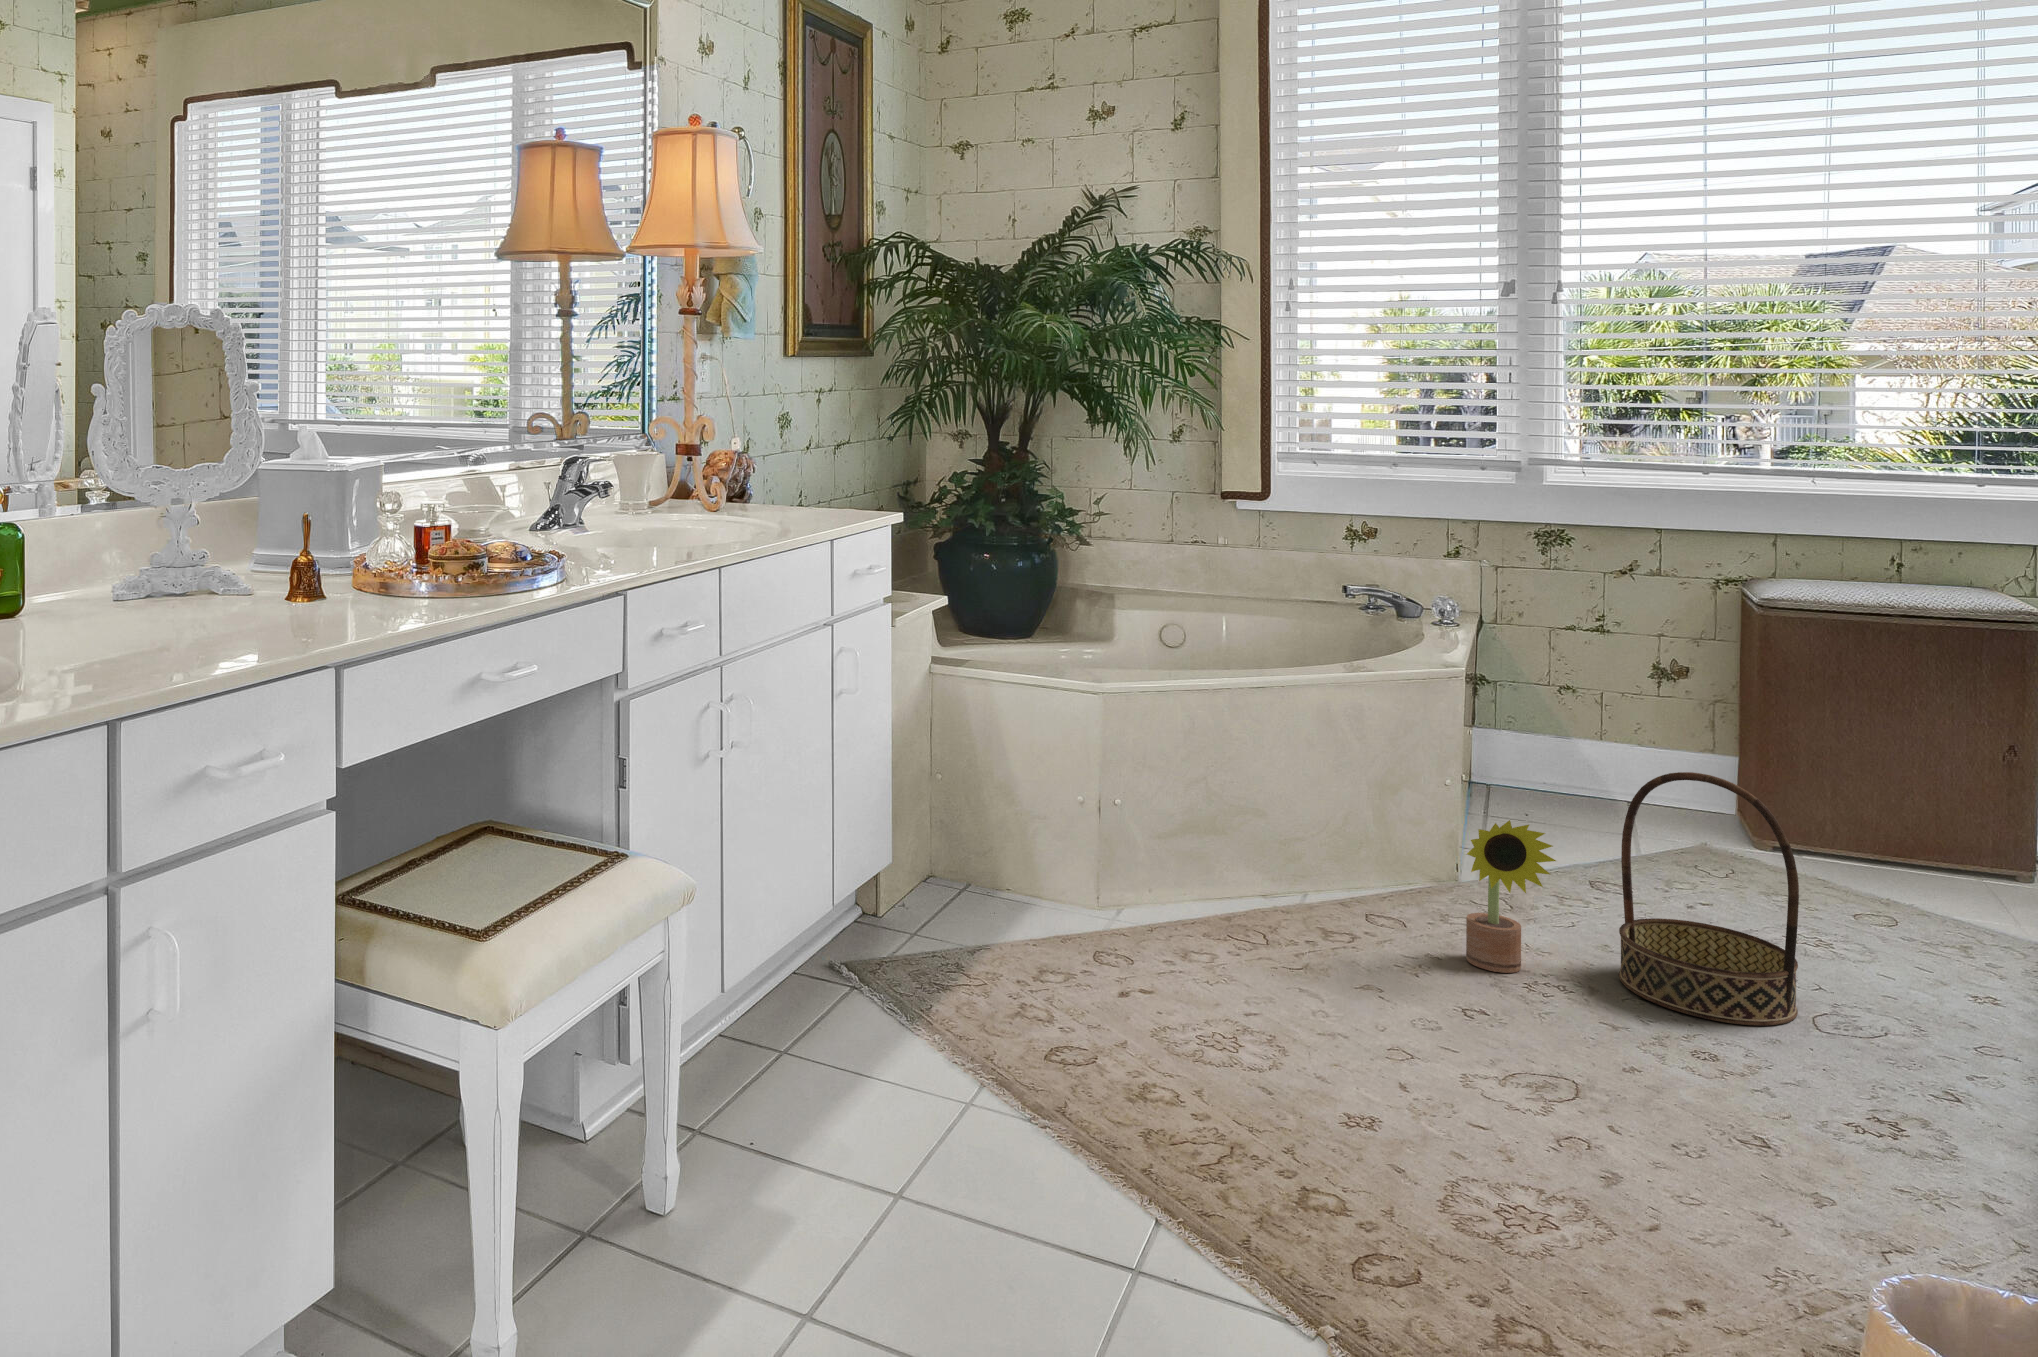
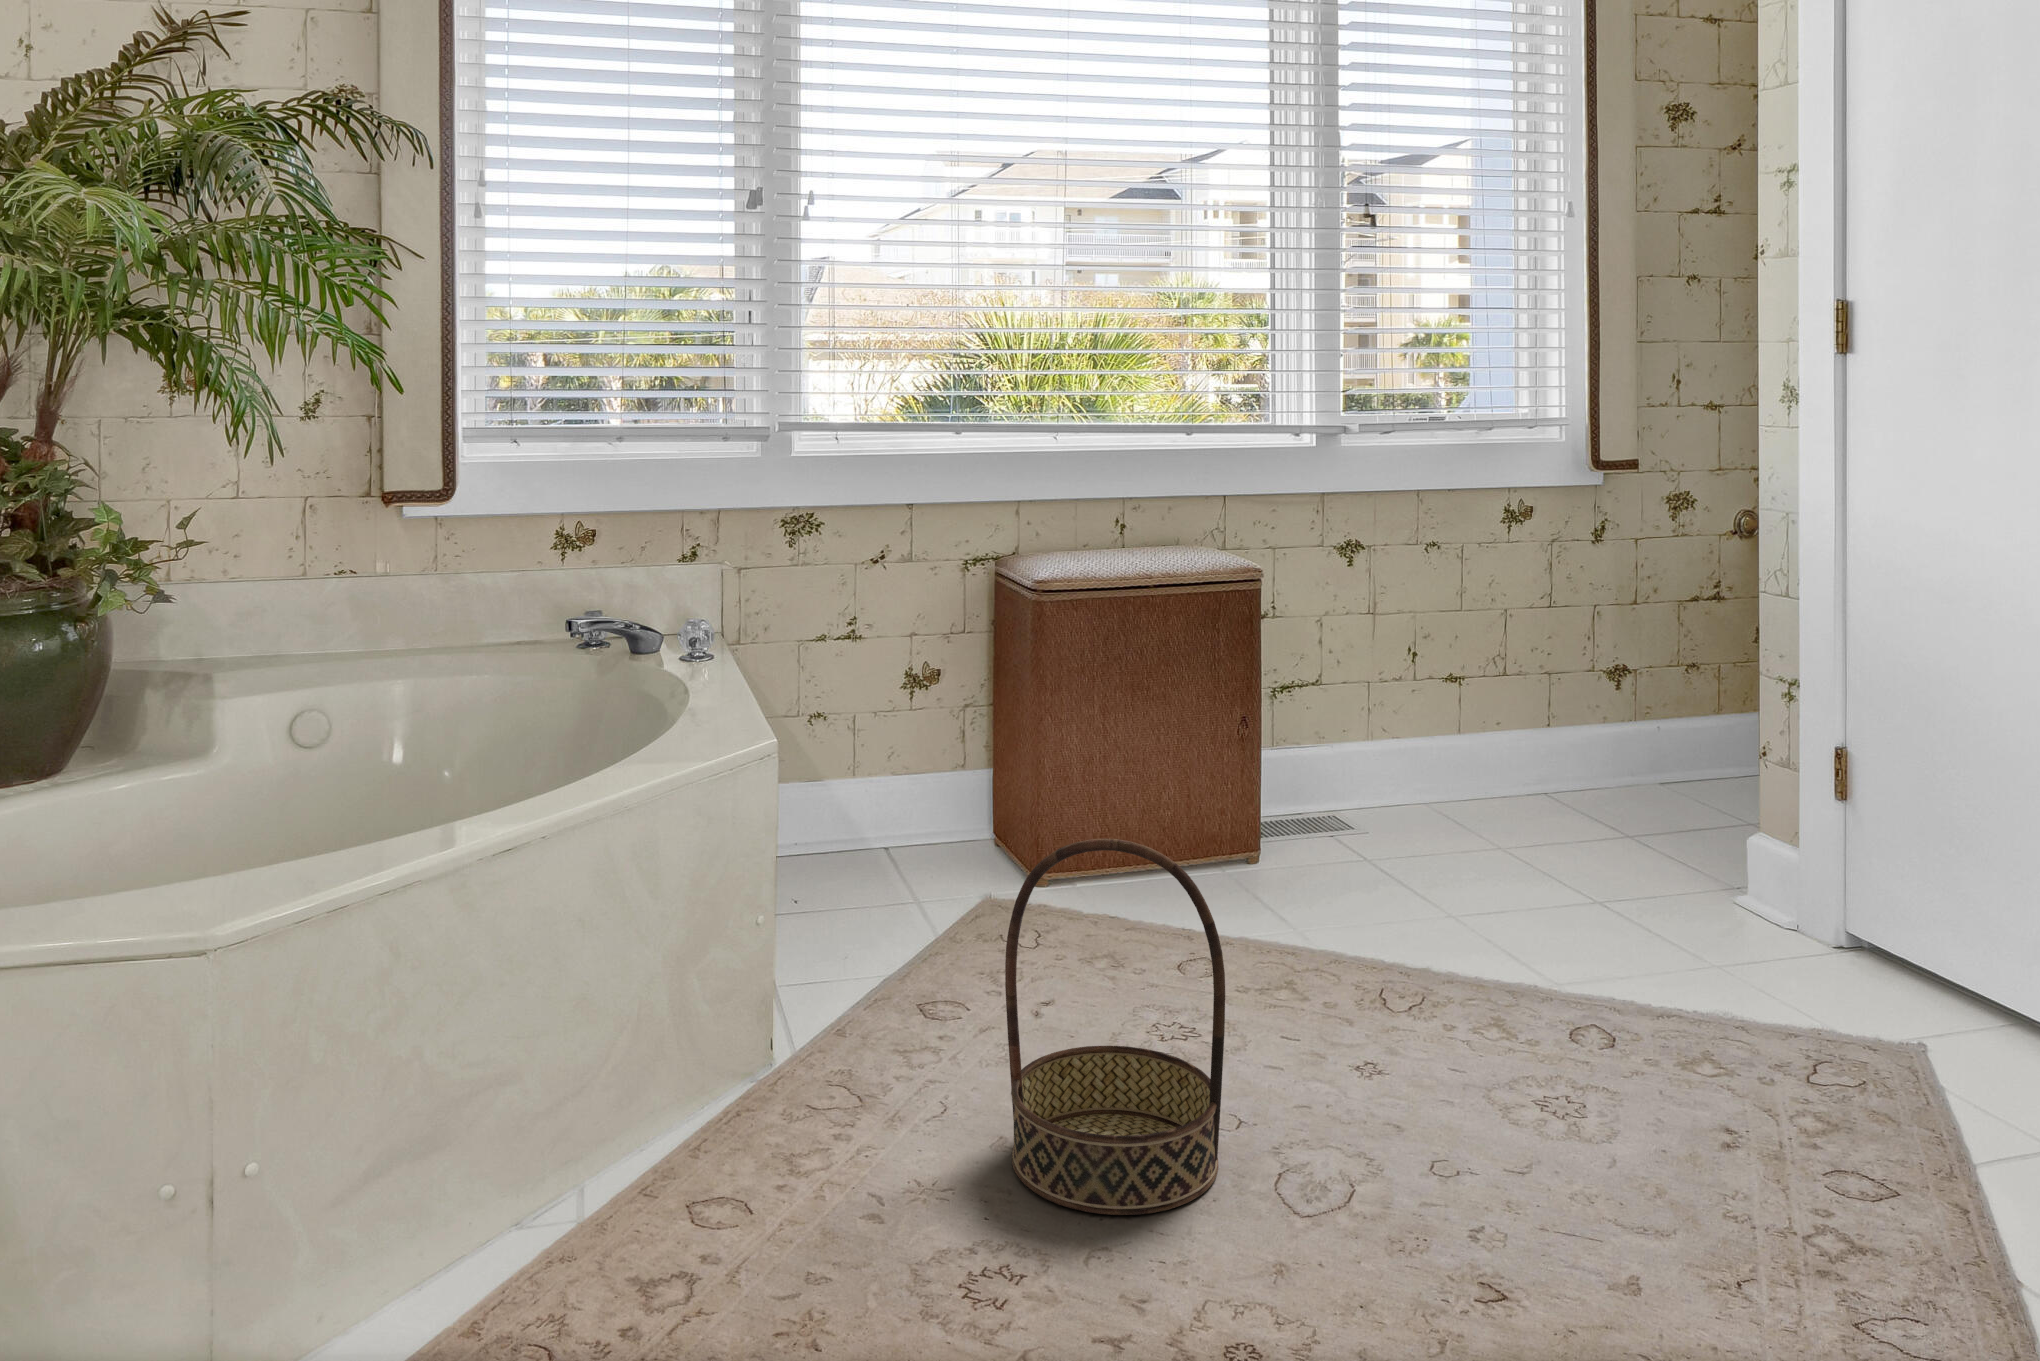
decorative plant: present [1466,820,1556,973] -> none [823,978,952,1234]

